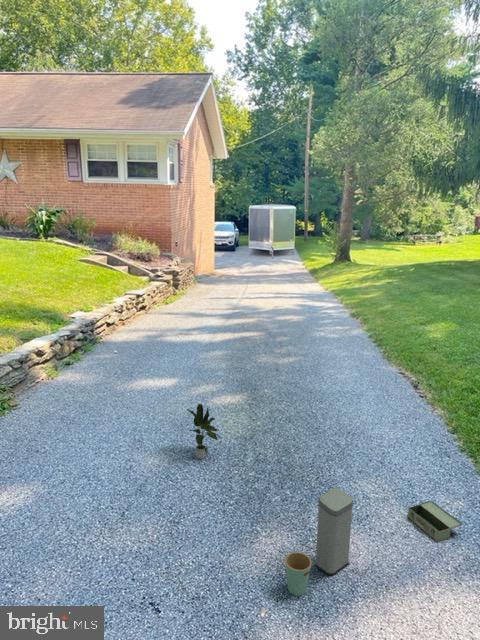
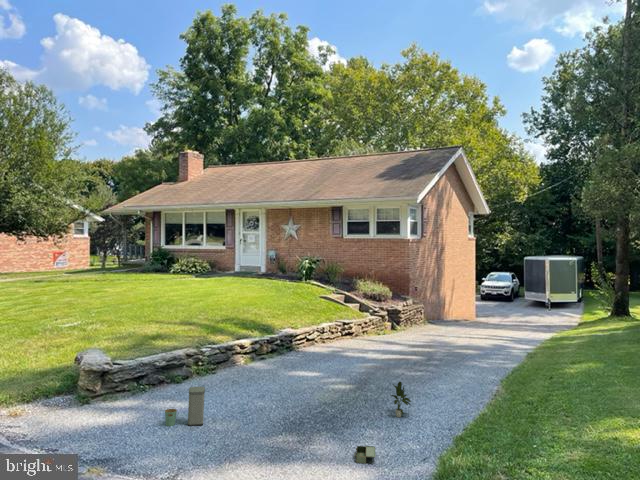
potted plant: present [187,404,221,459] -> present [391,382,411,417]
trash can: present [285,488,353,596] -> present [165,387,205,426]

